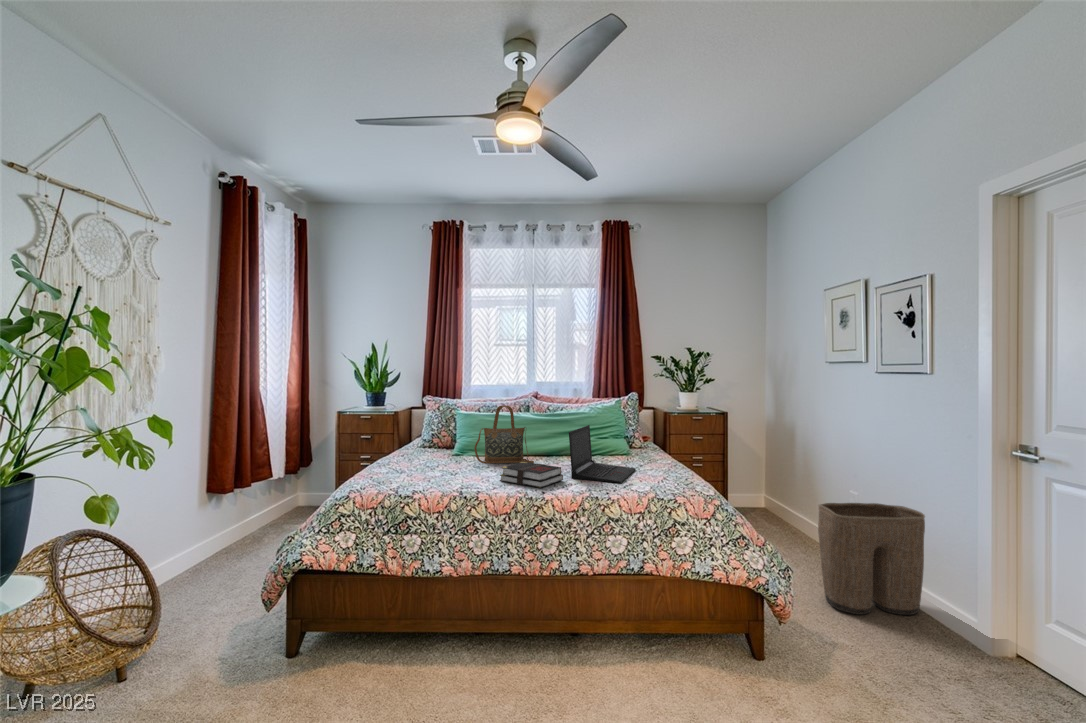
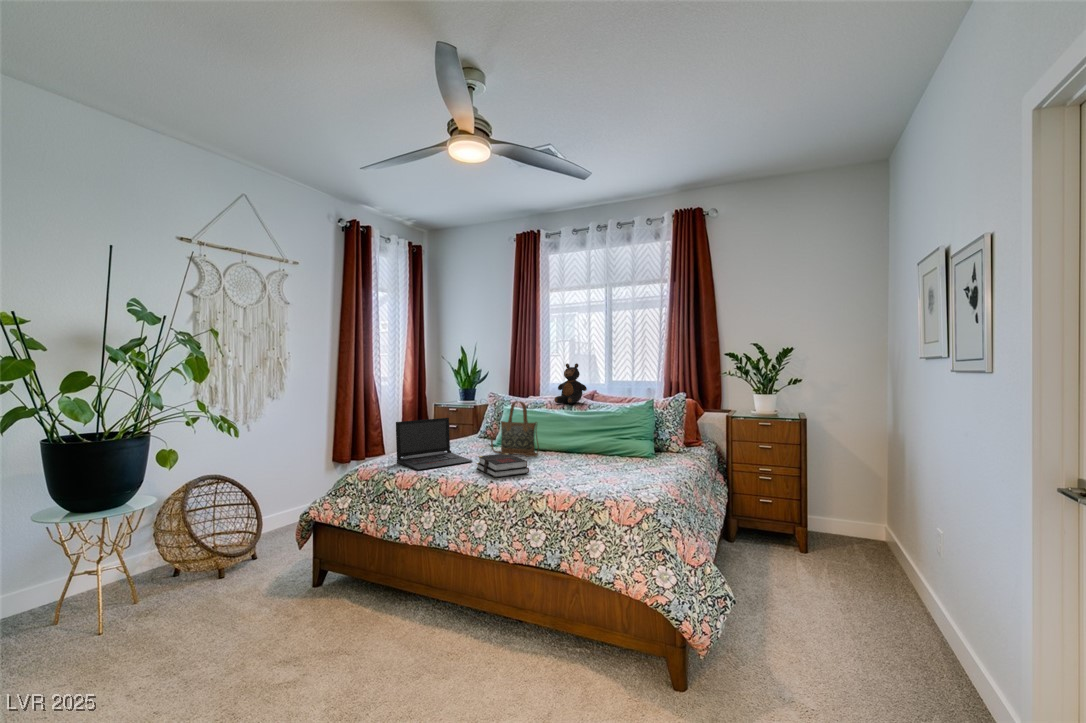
teddy bear: none [511,365,544,407] -> present [554,363,587,404]
laptop: present [569,425,636,483] -> present [396,418,472,470]
laundry basket: present [818,503,925,615] -> none [826,534,972,700]

